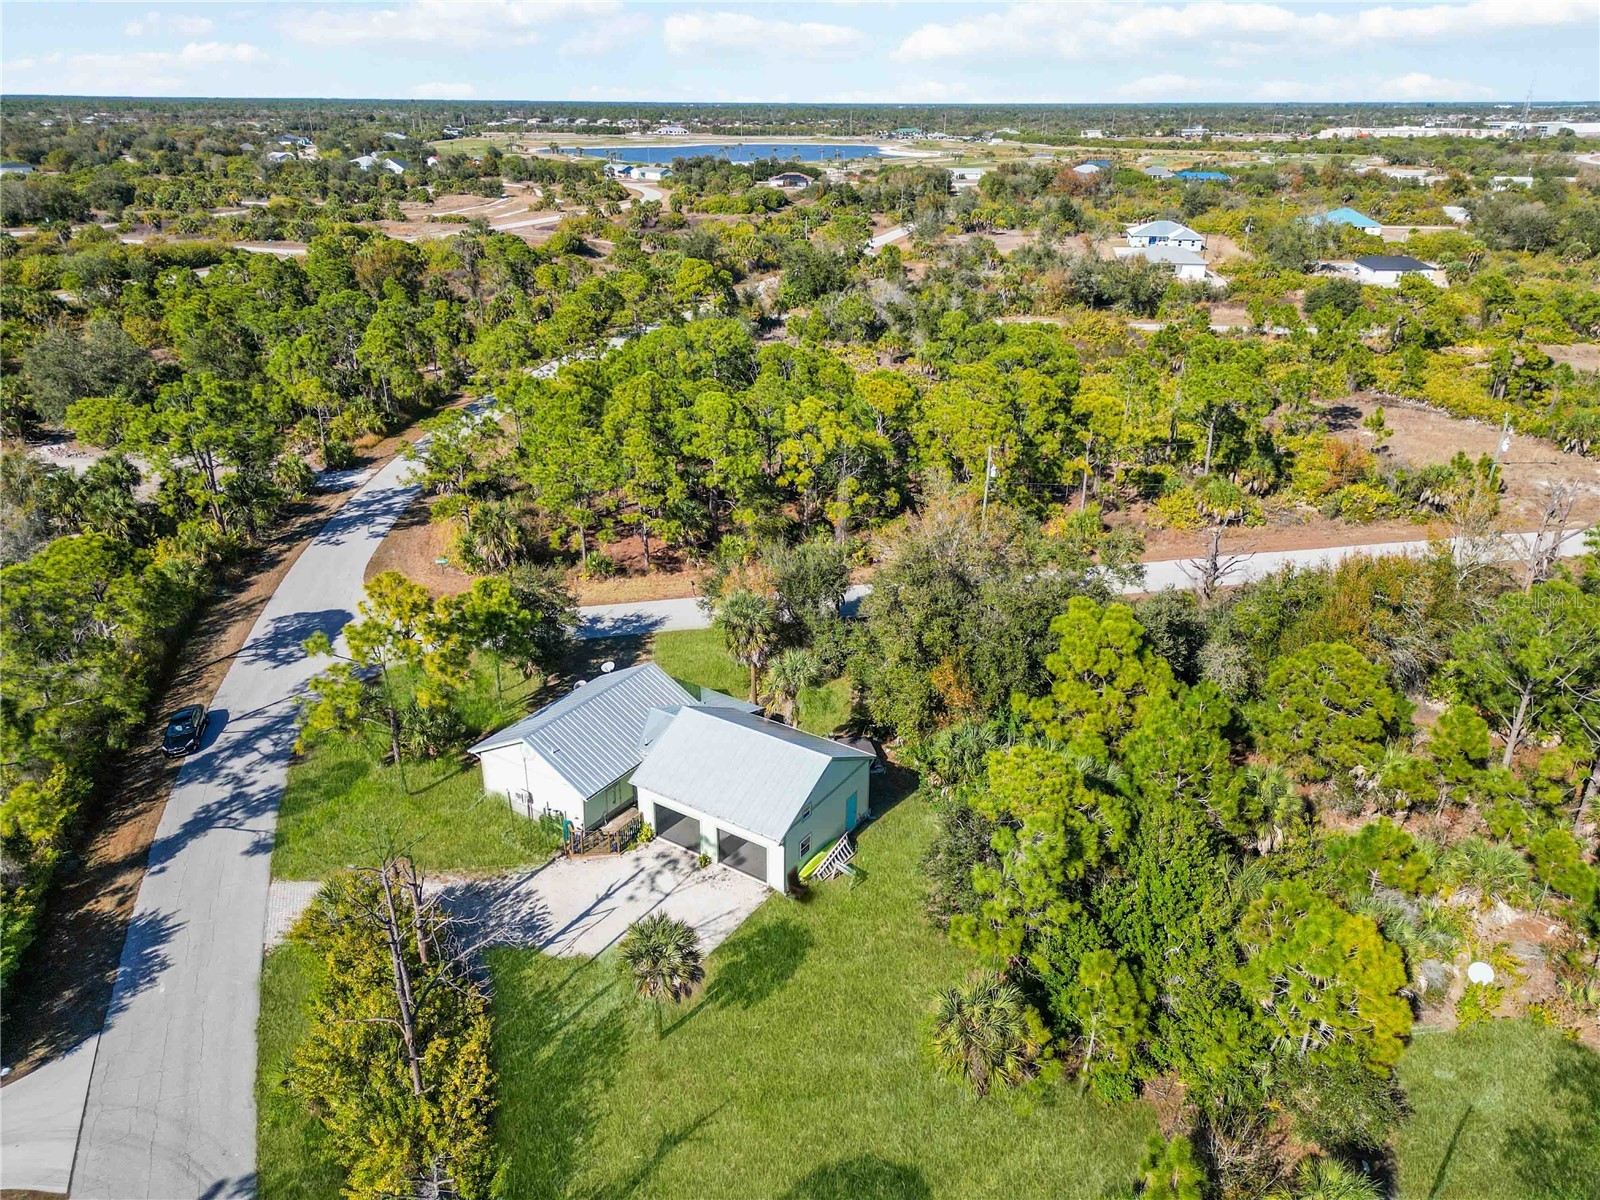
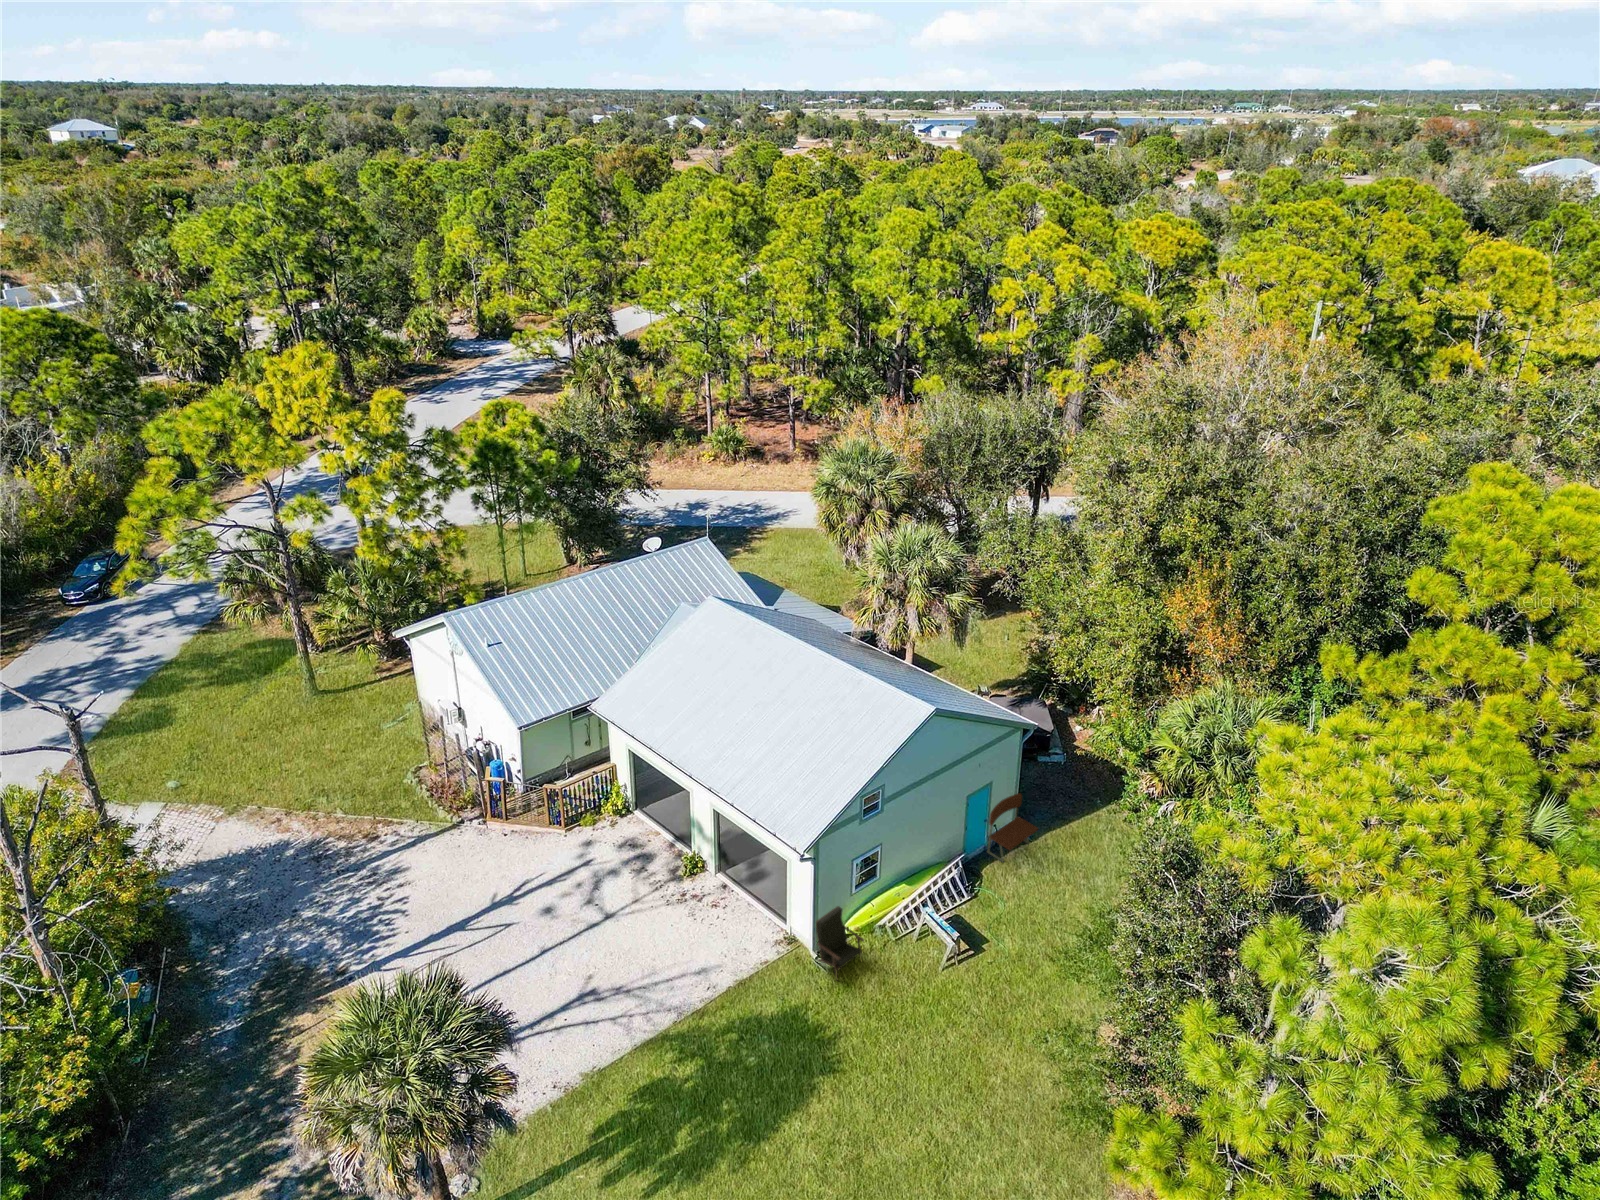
bench: none [857,794,882,832] -> present [987,793,1038,862]

